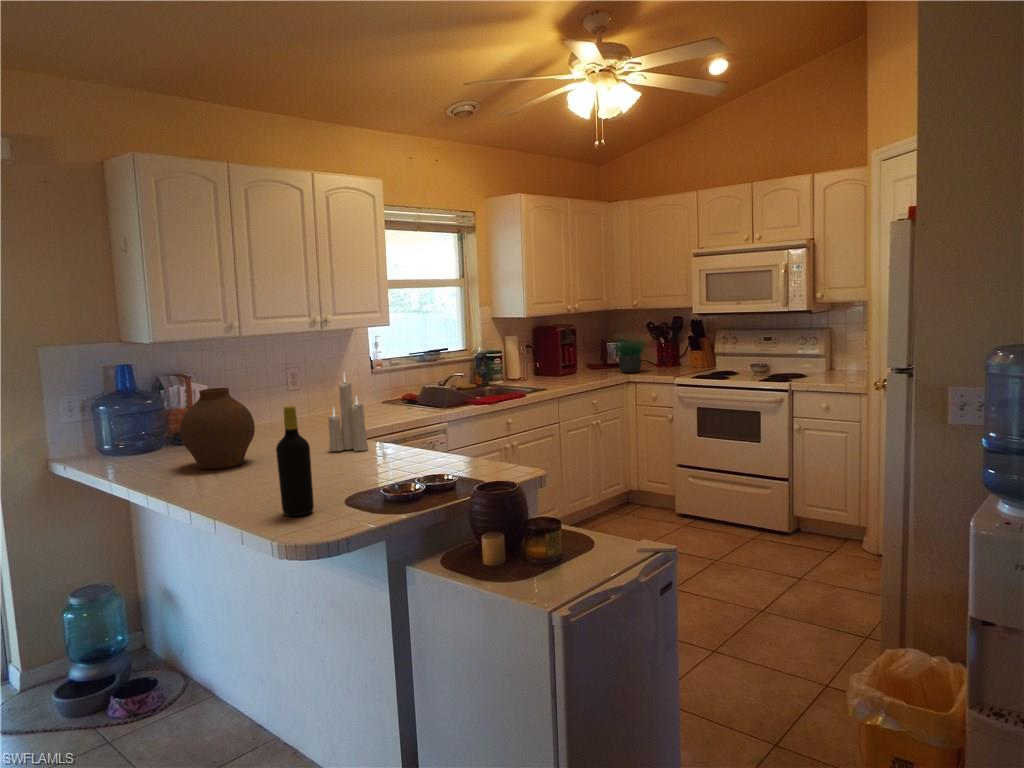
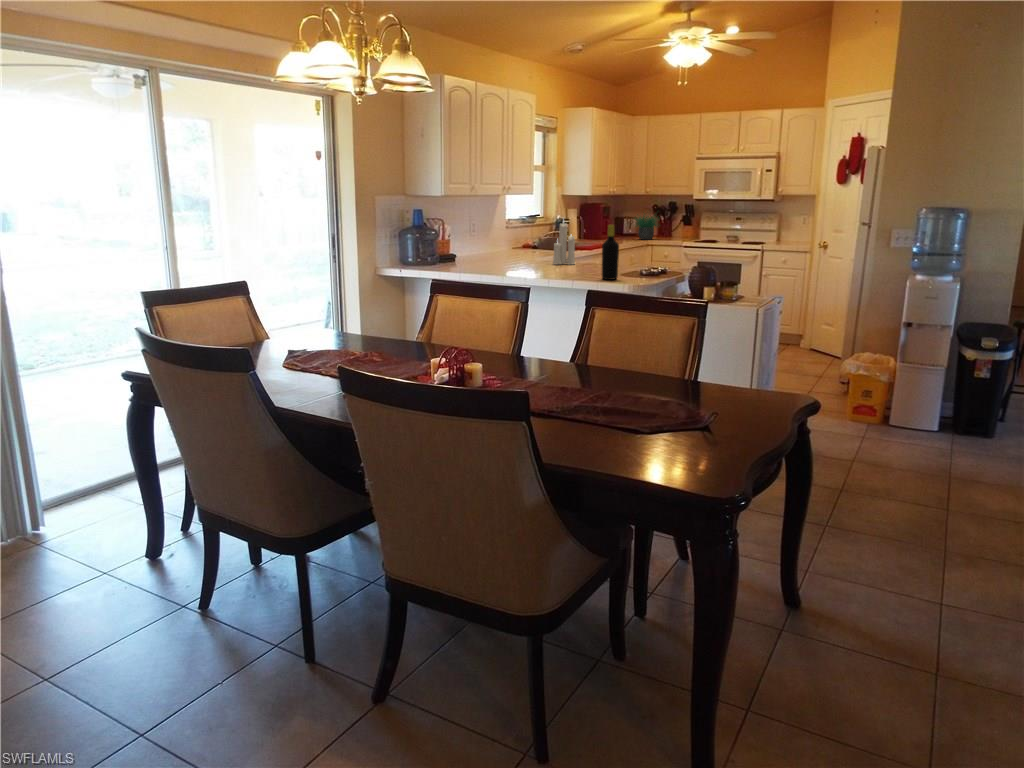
vase: present [180,388,255,469] -> none [484,223,525,269]

